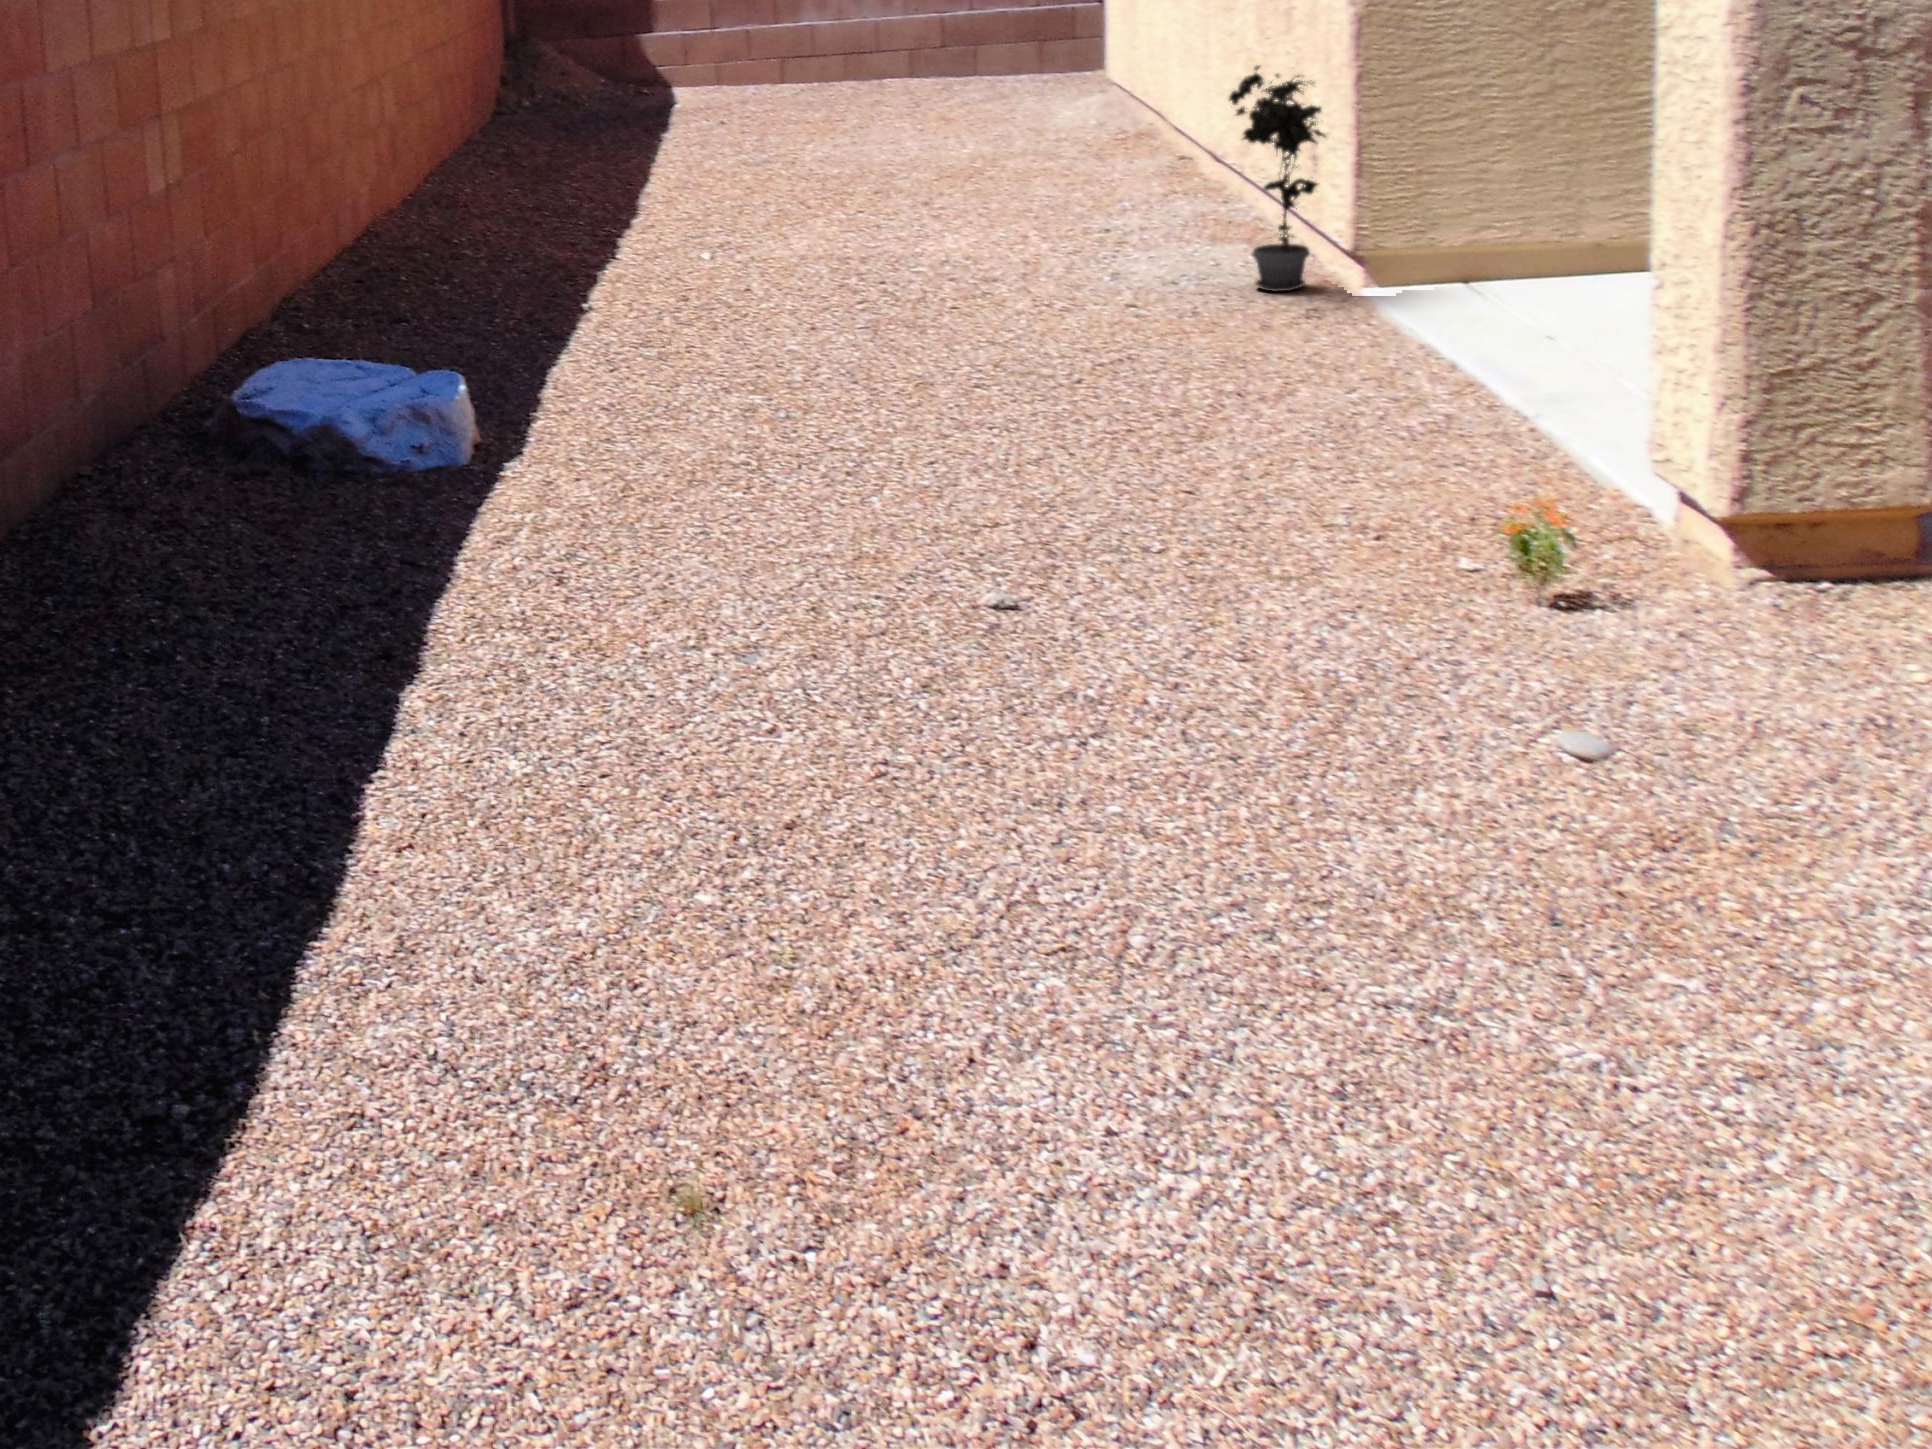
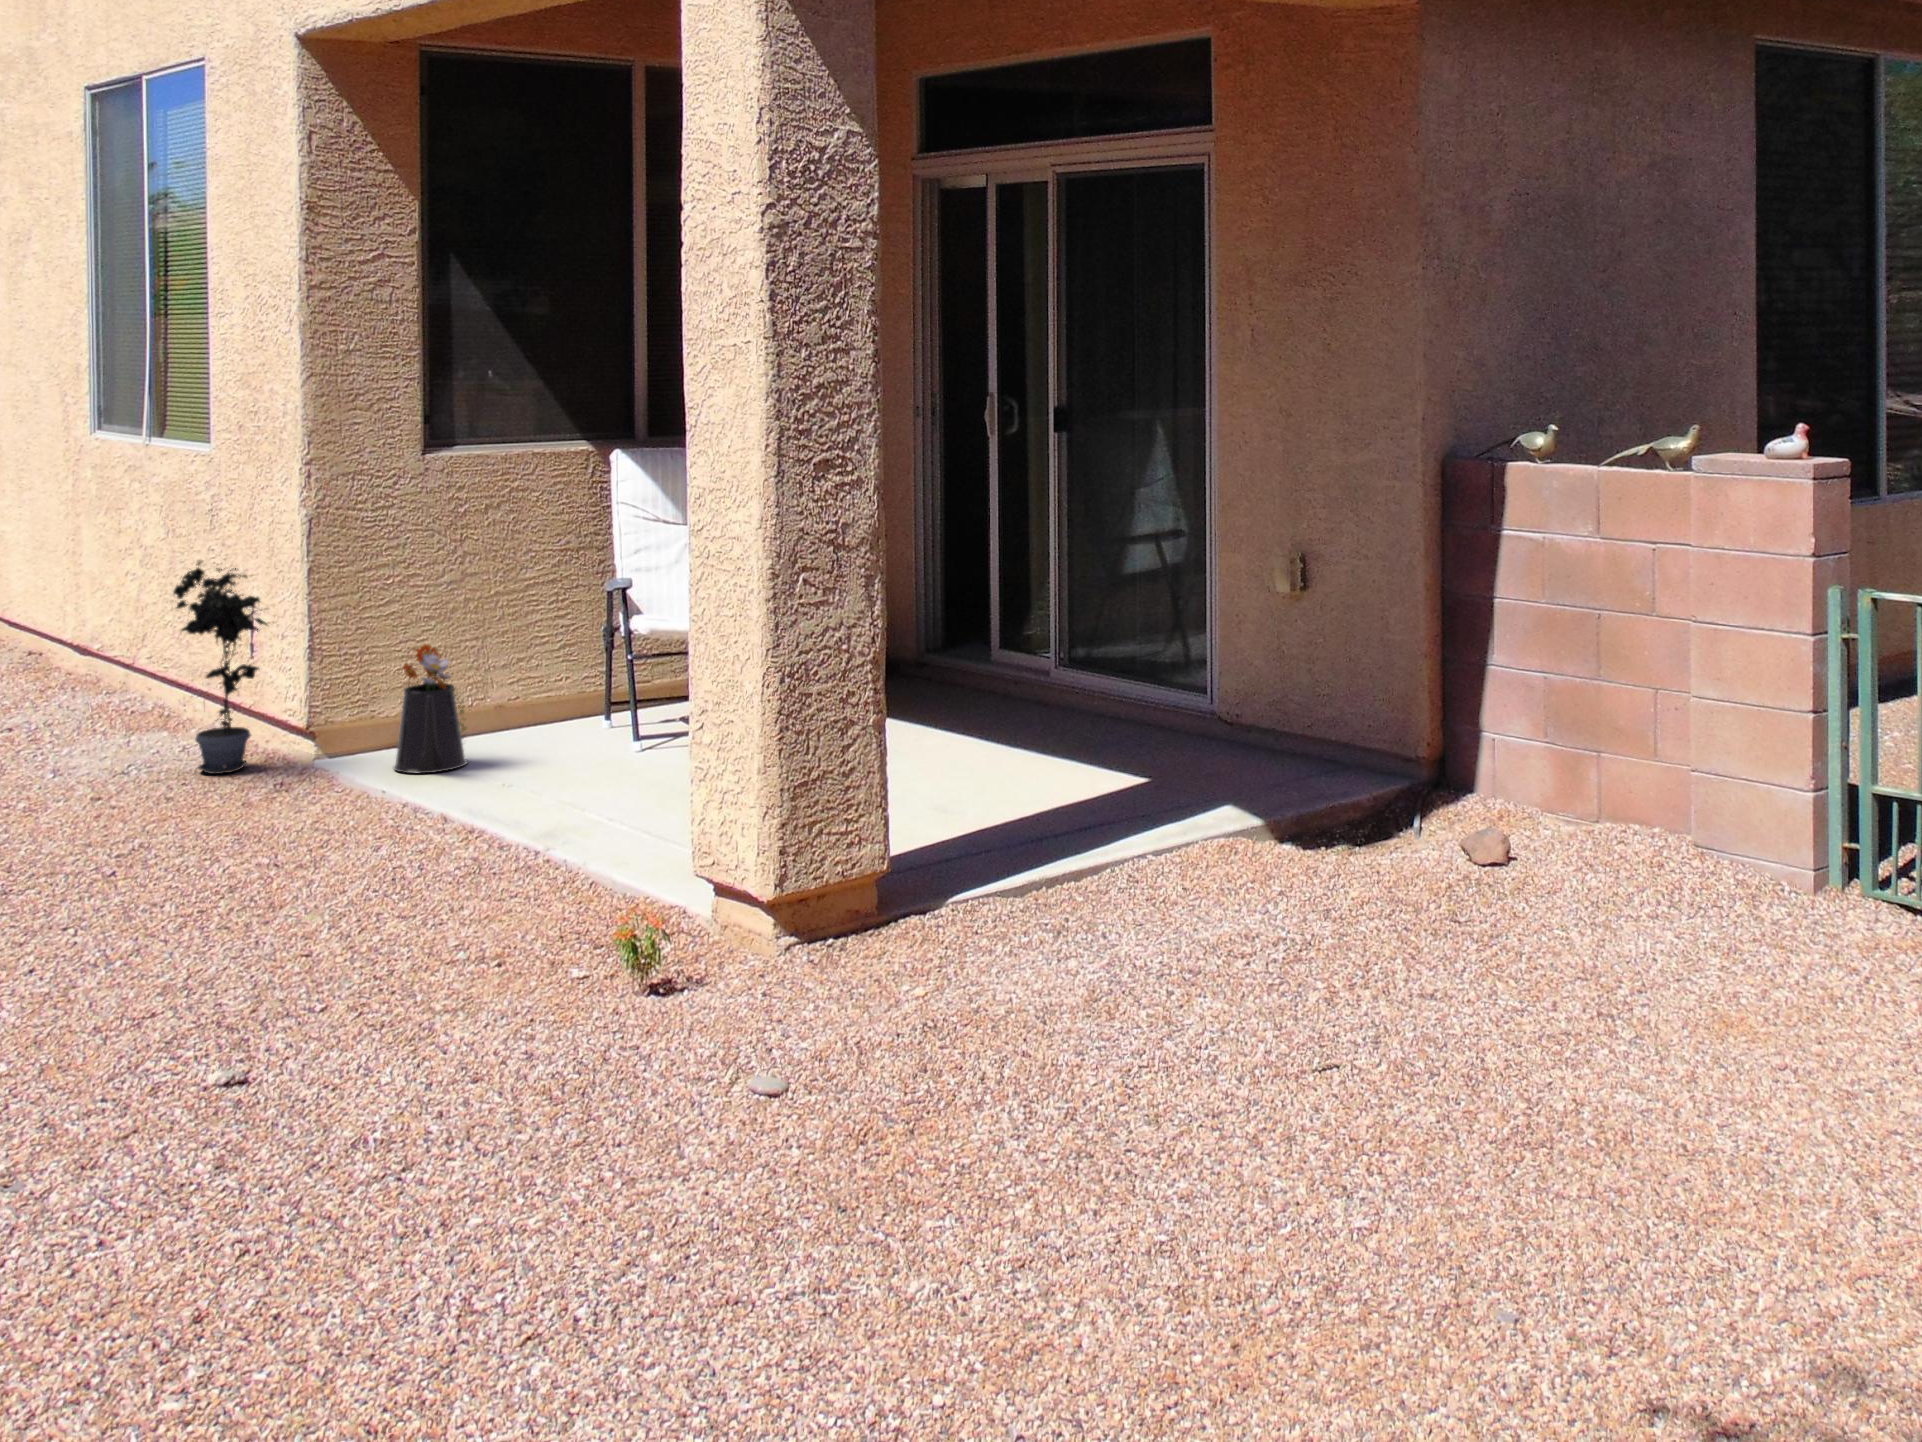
watering can: none [1454,166,1545,316] -> present [394,644,467,773]

